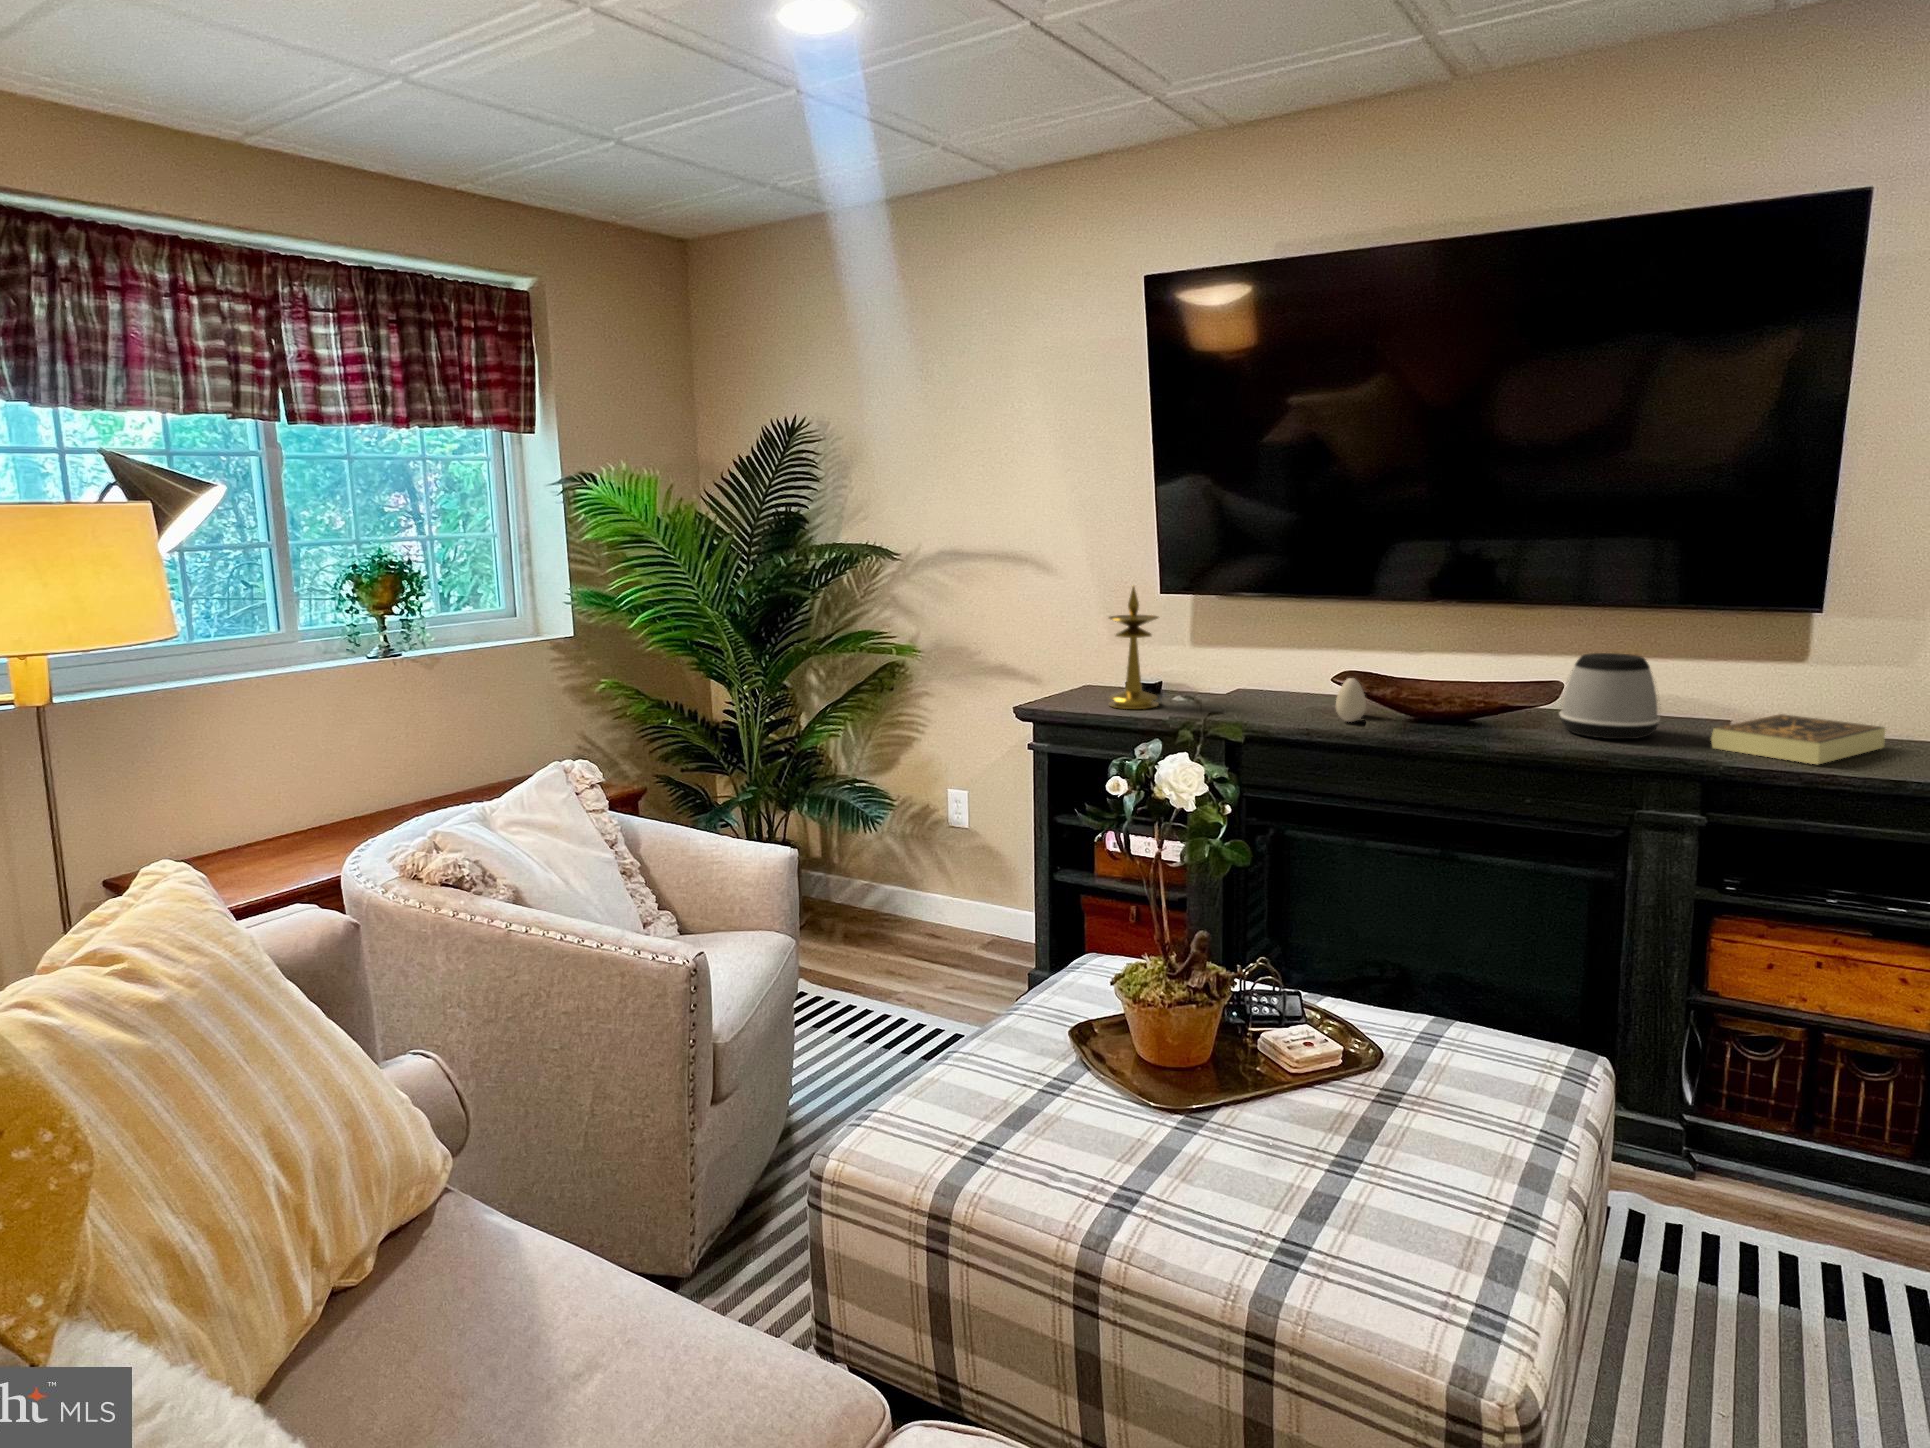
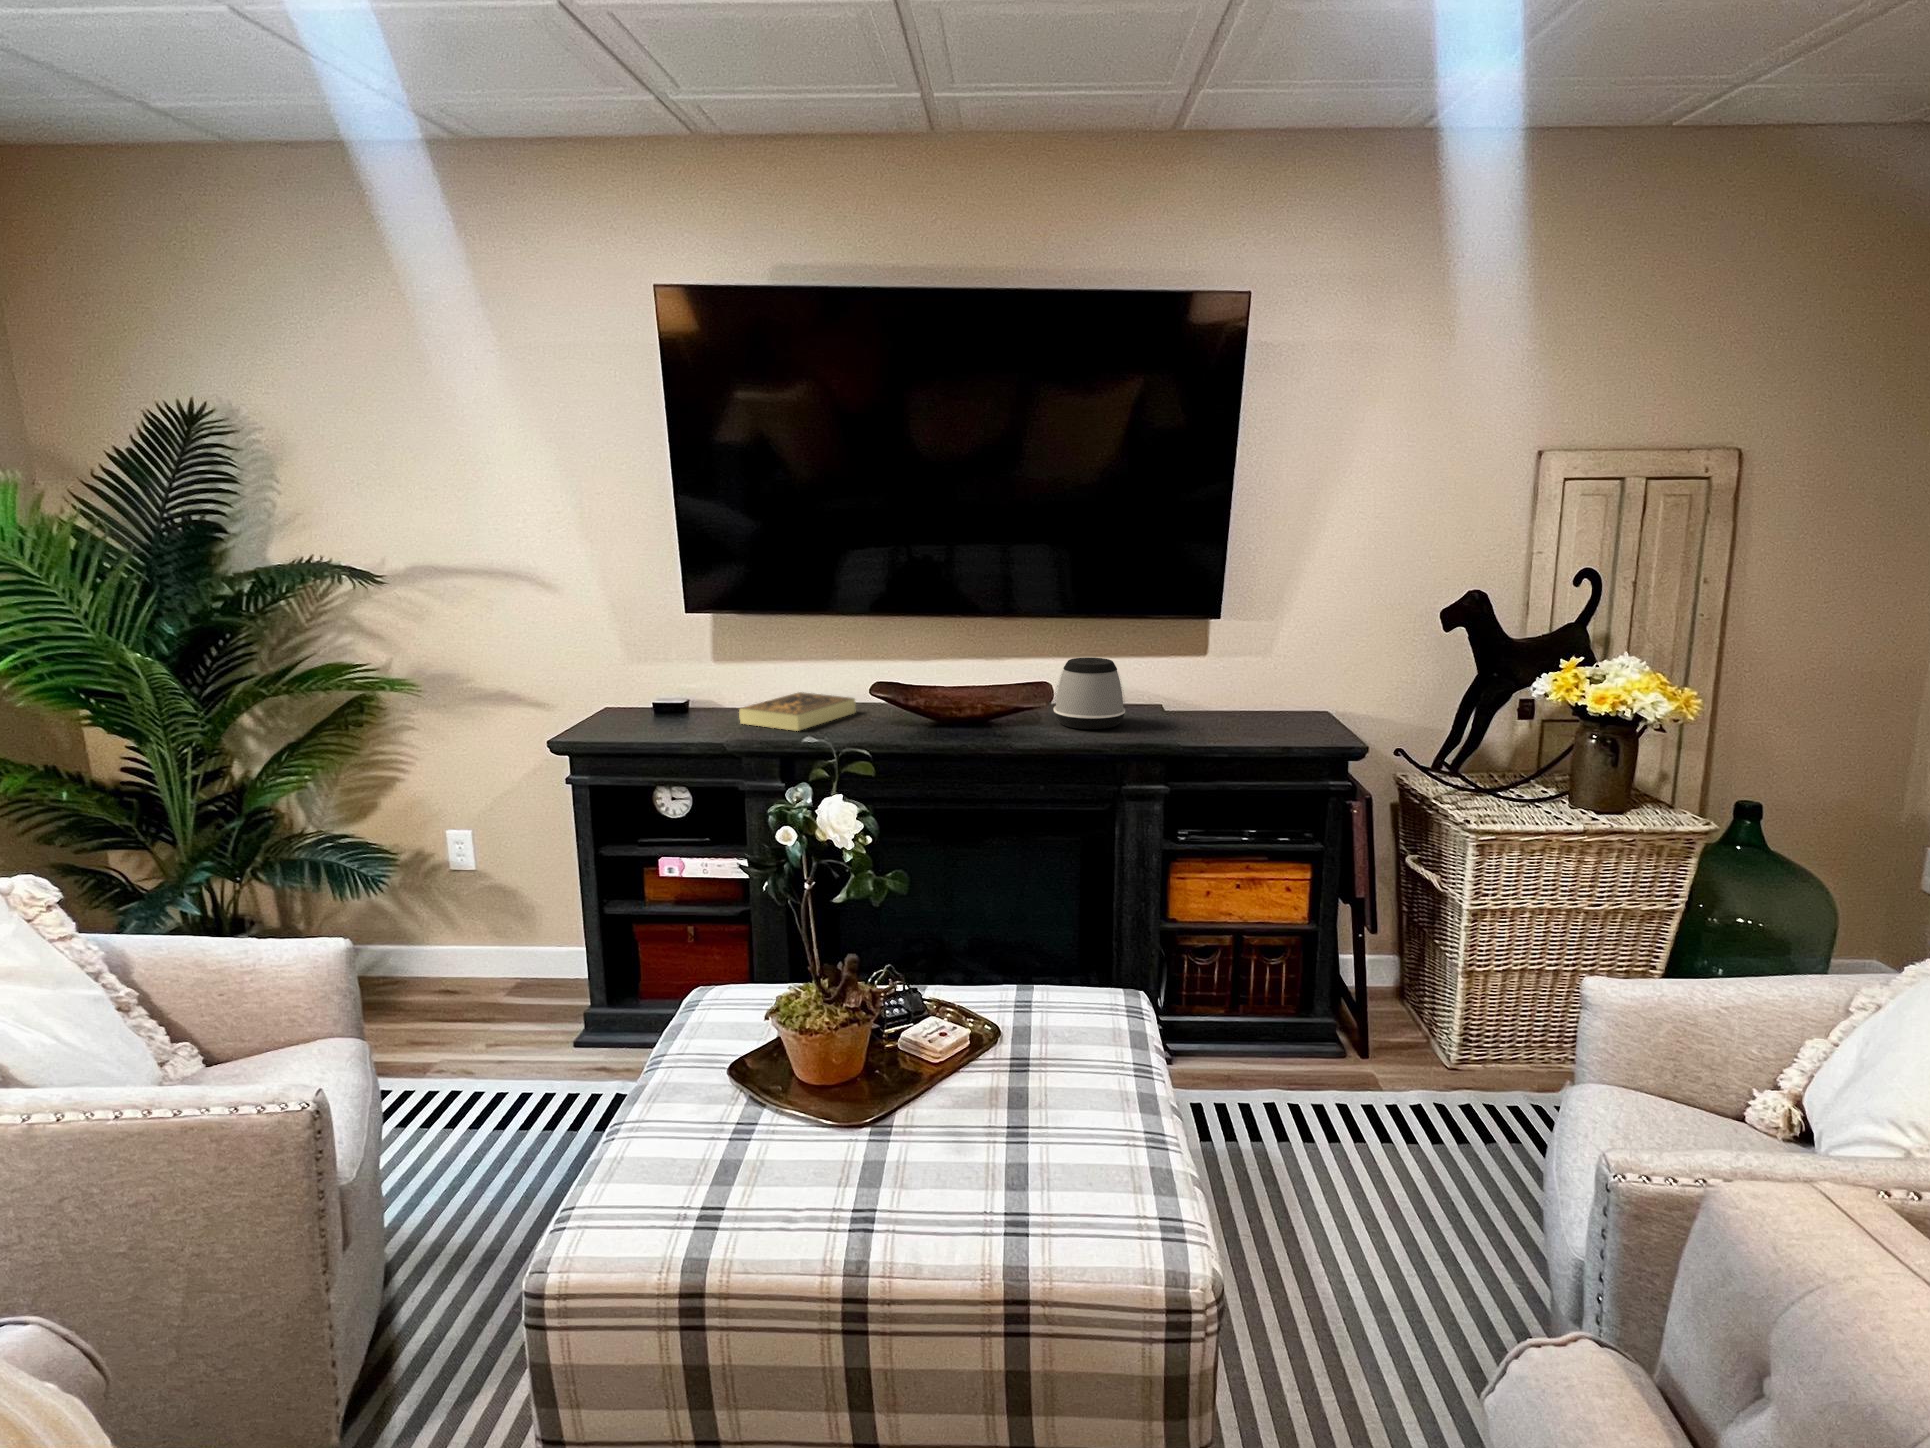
candlestick: present [1109,586,1159,709] -> none [645,607,703,733]
decorative egg: present [1336,678,1366,722] -> none [876,690,902,730]
book: present [1711,714,1885,764] -> present [739,692,855,731]

